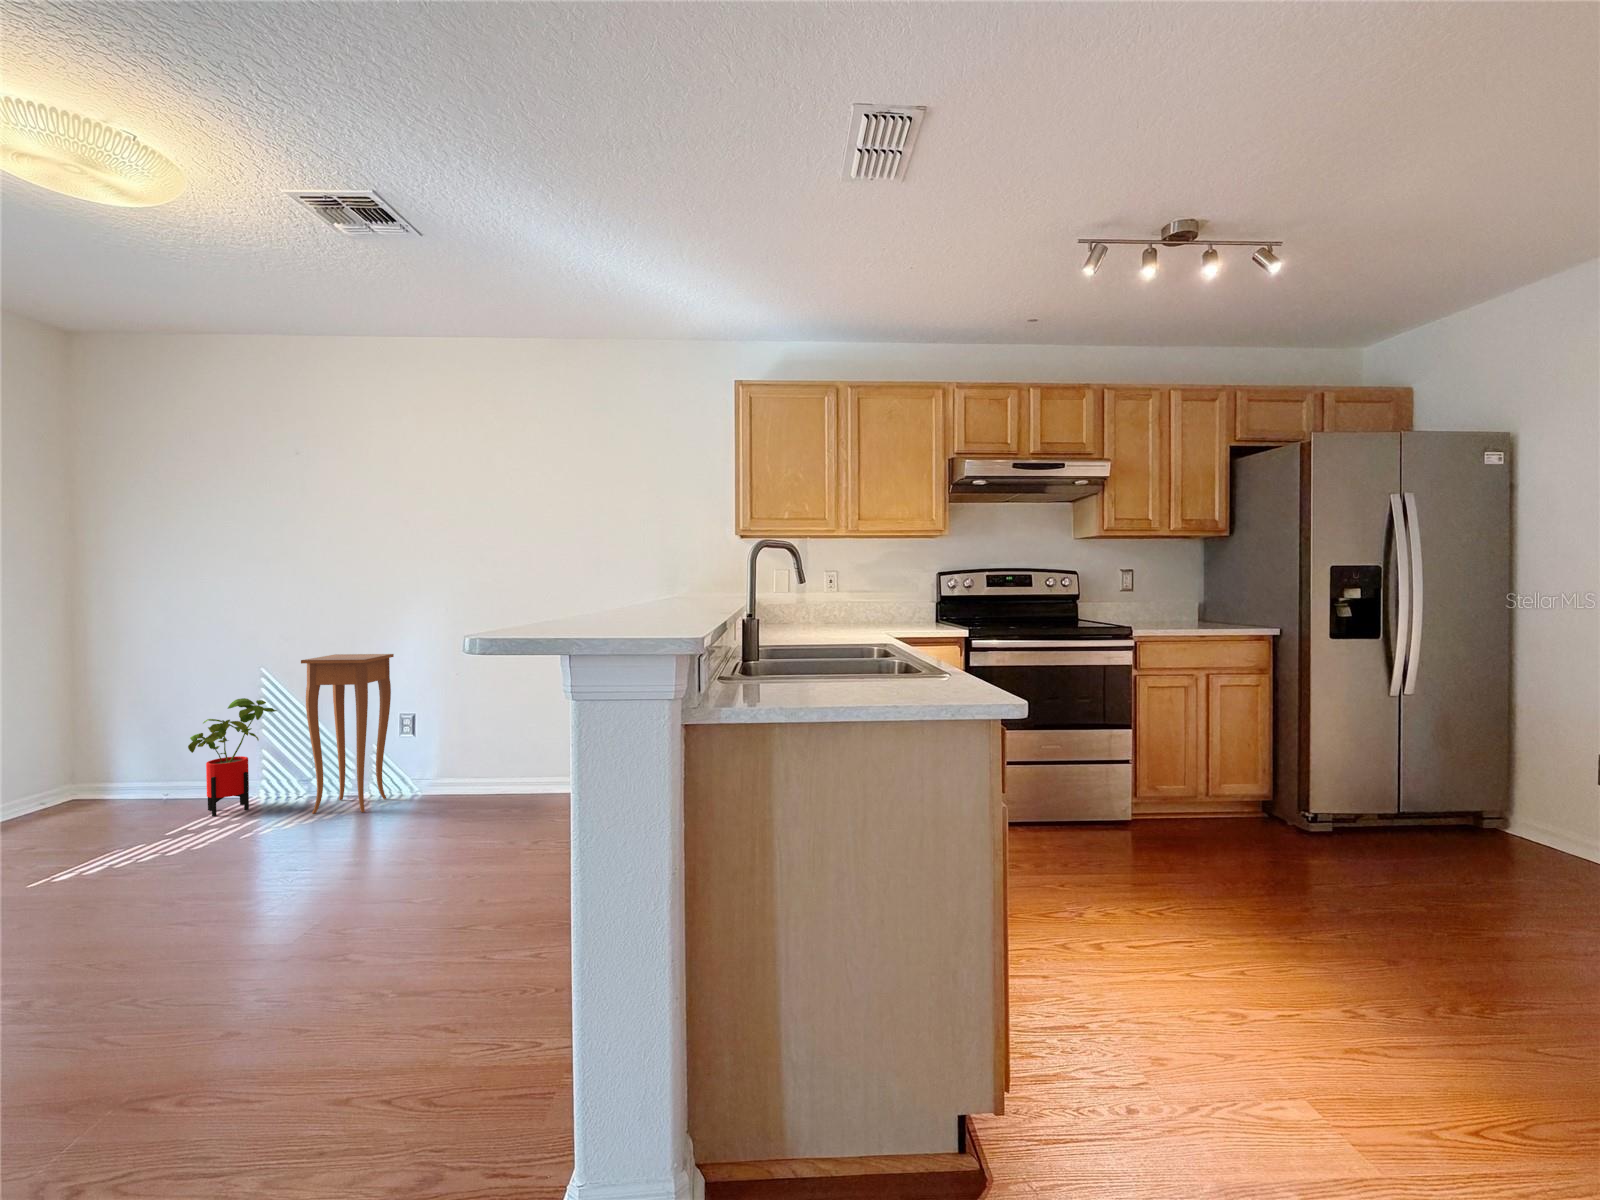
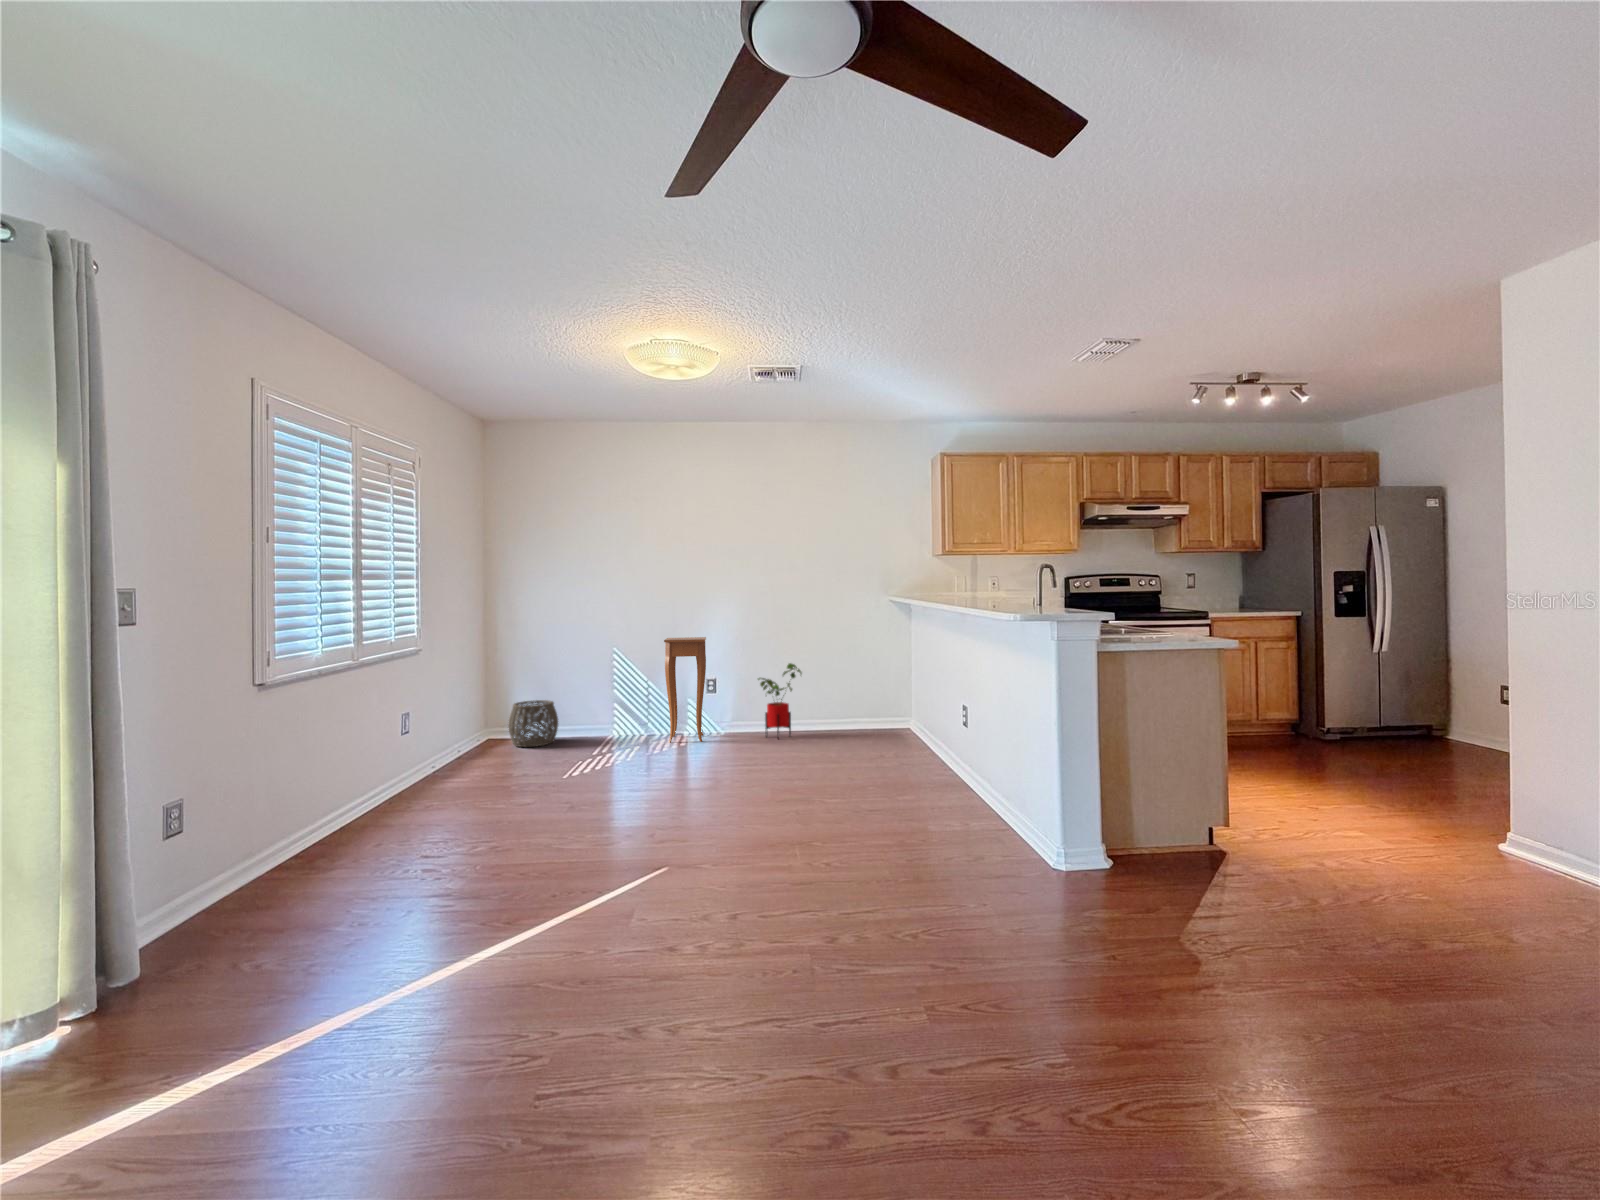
house plant: present [188,698,277,816] -> present [758,663,802,736]
woven basket: none [65,744,165,819] -> present [508,700,558,747]

